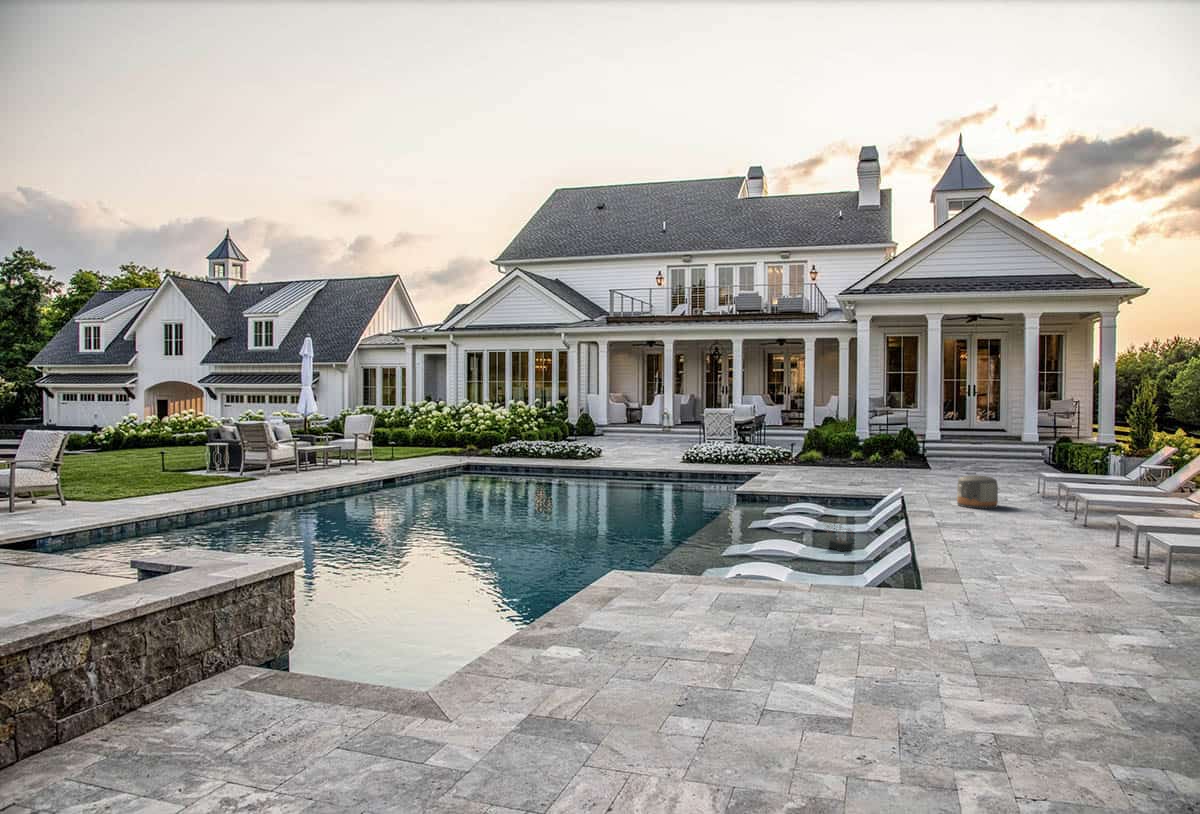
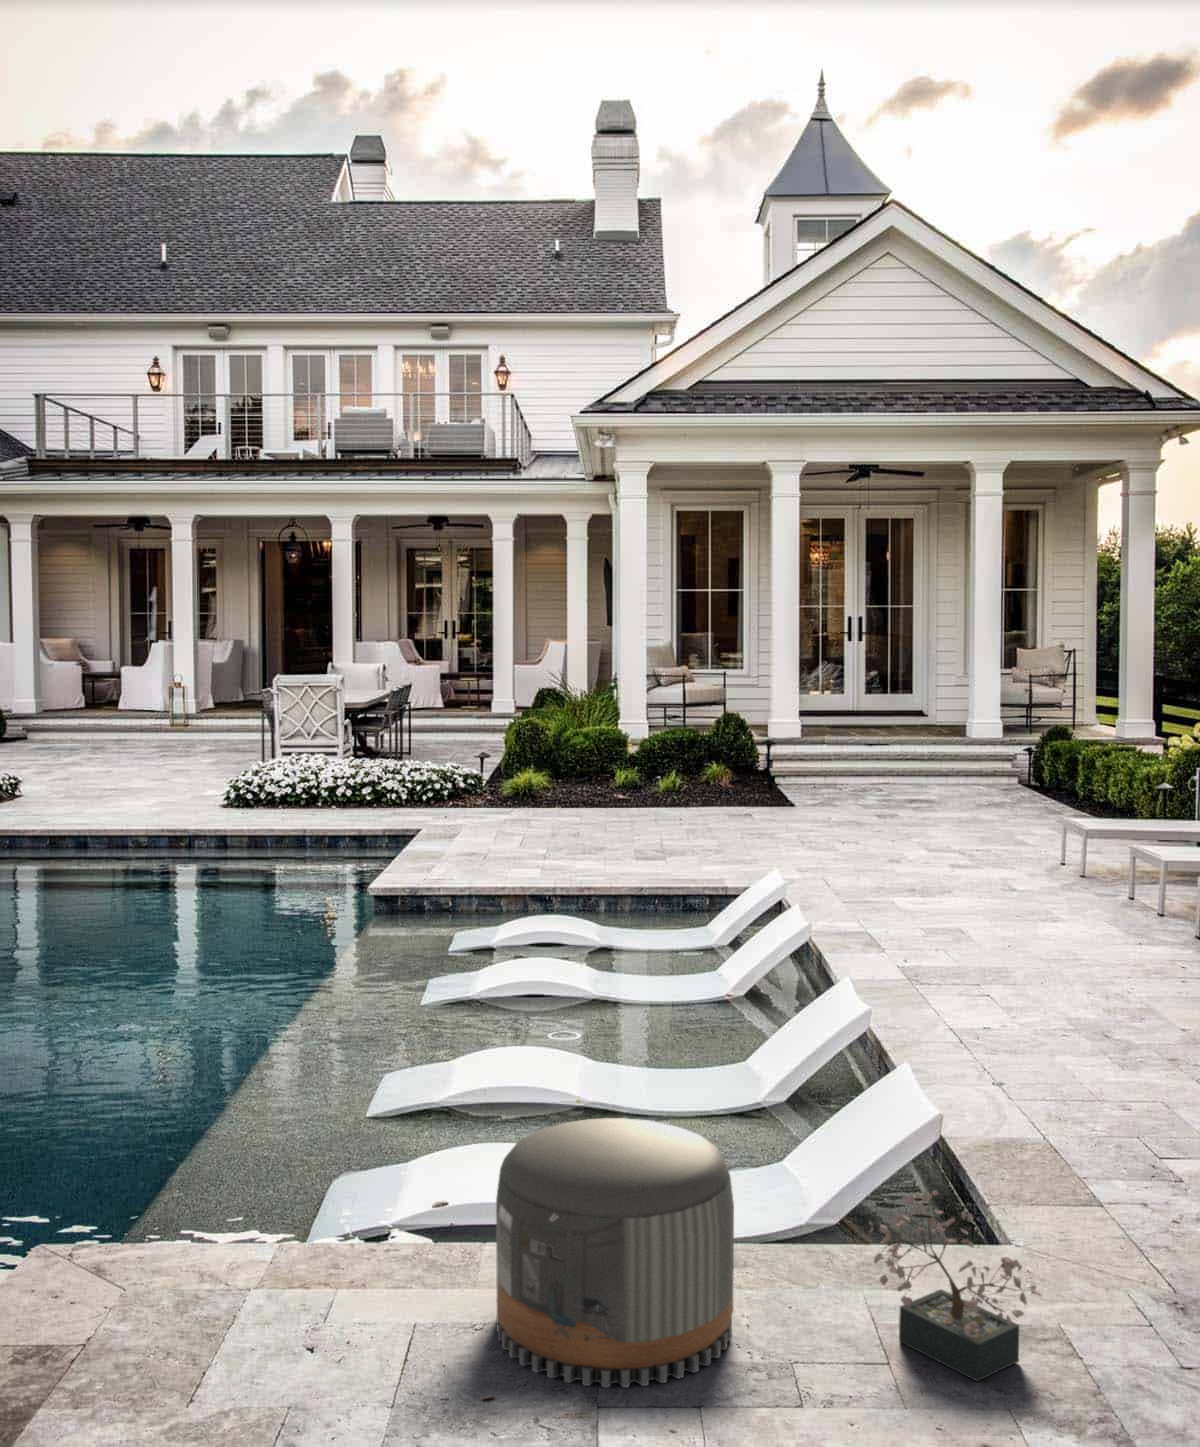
pouf: present [957,475,998,508] -> present [496,1118,734,1388]

